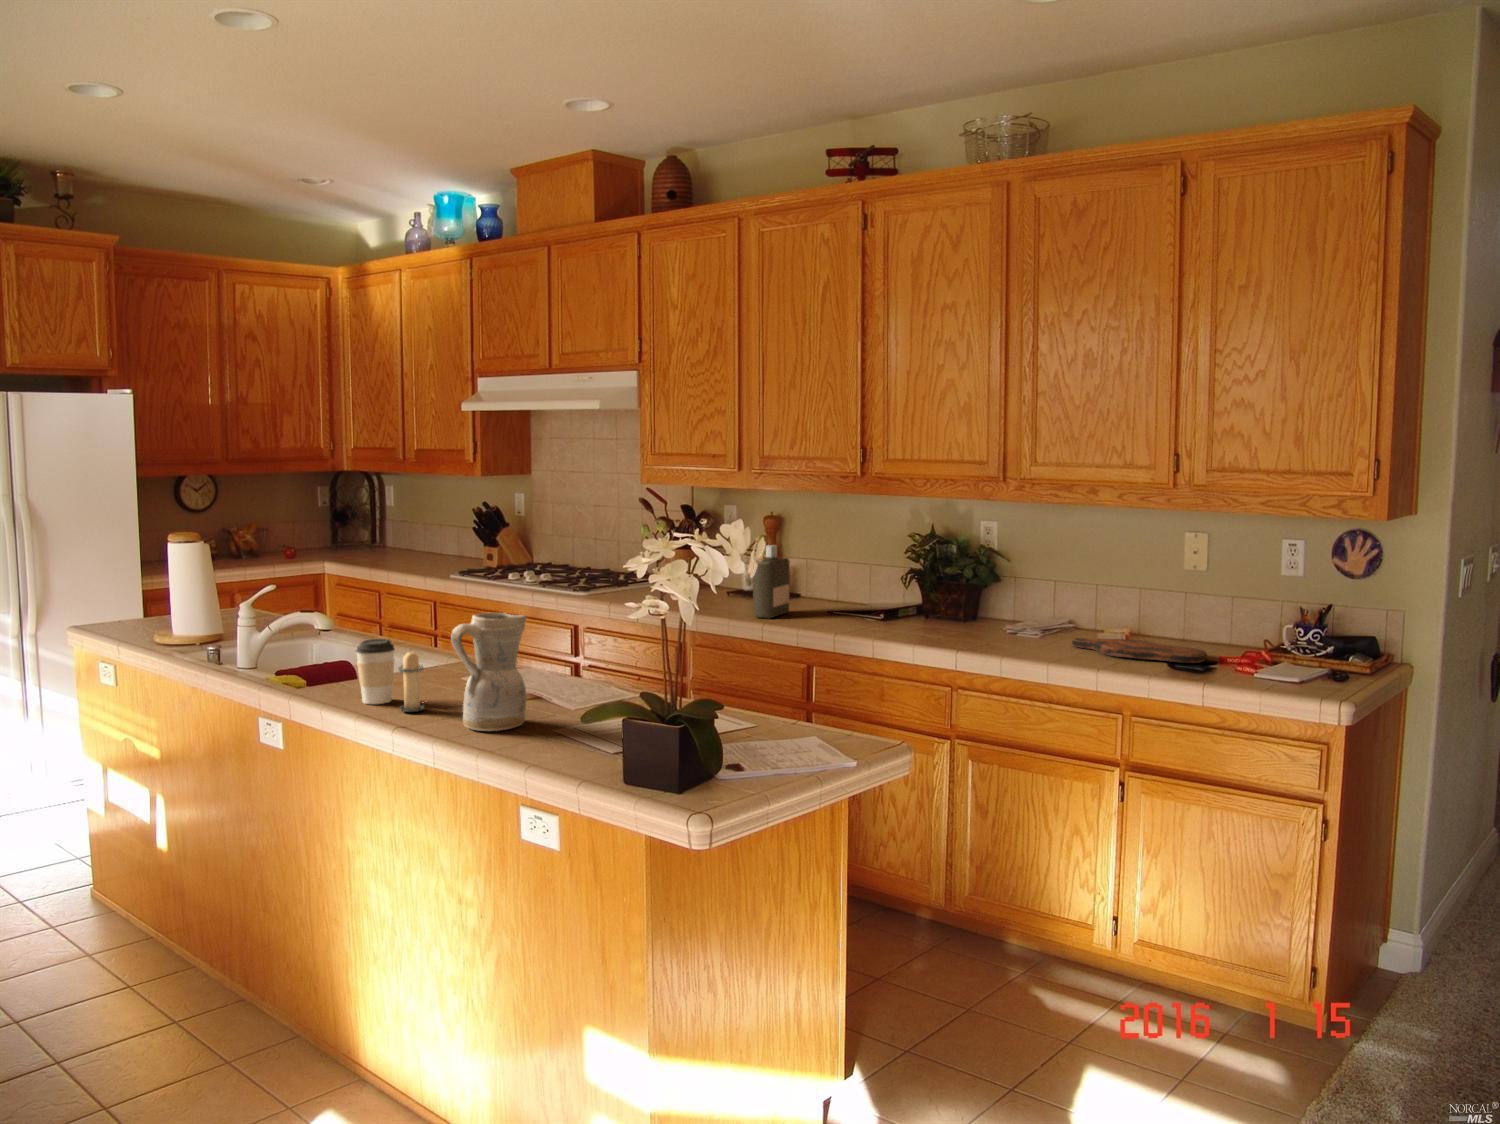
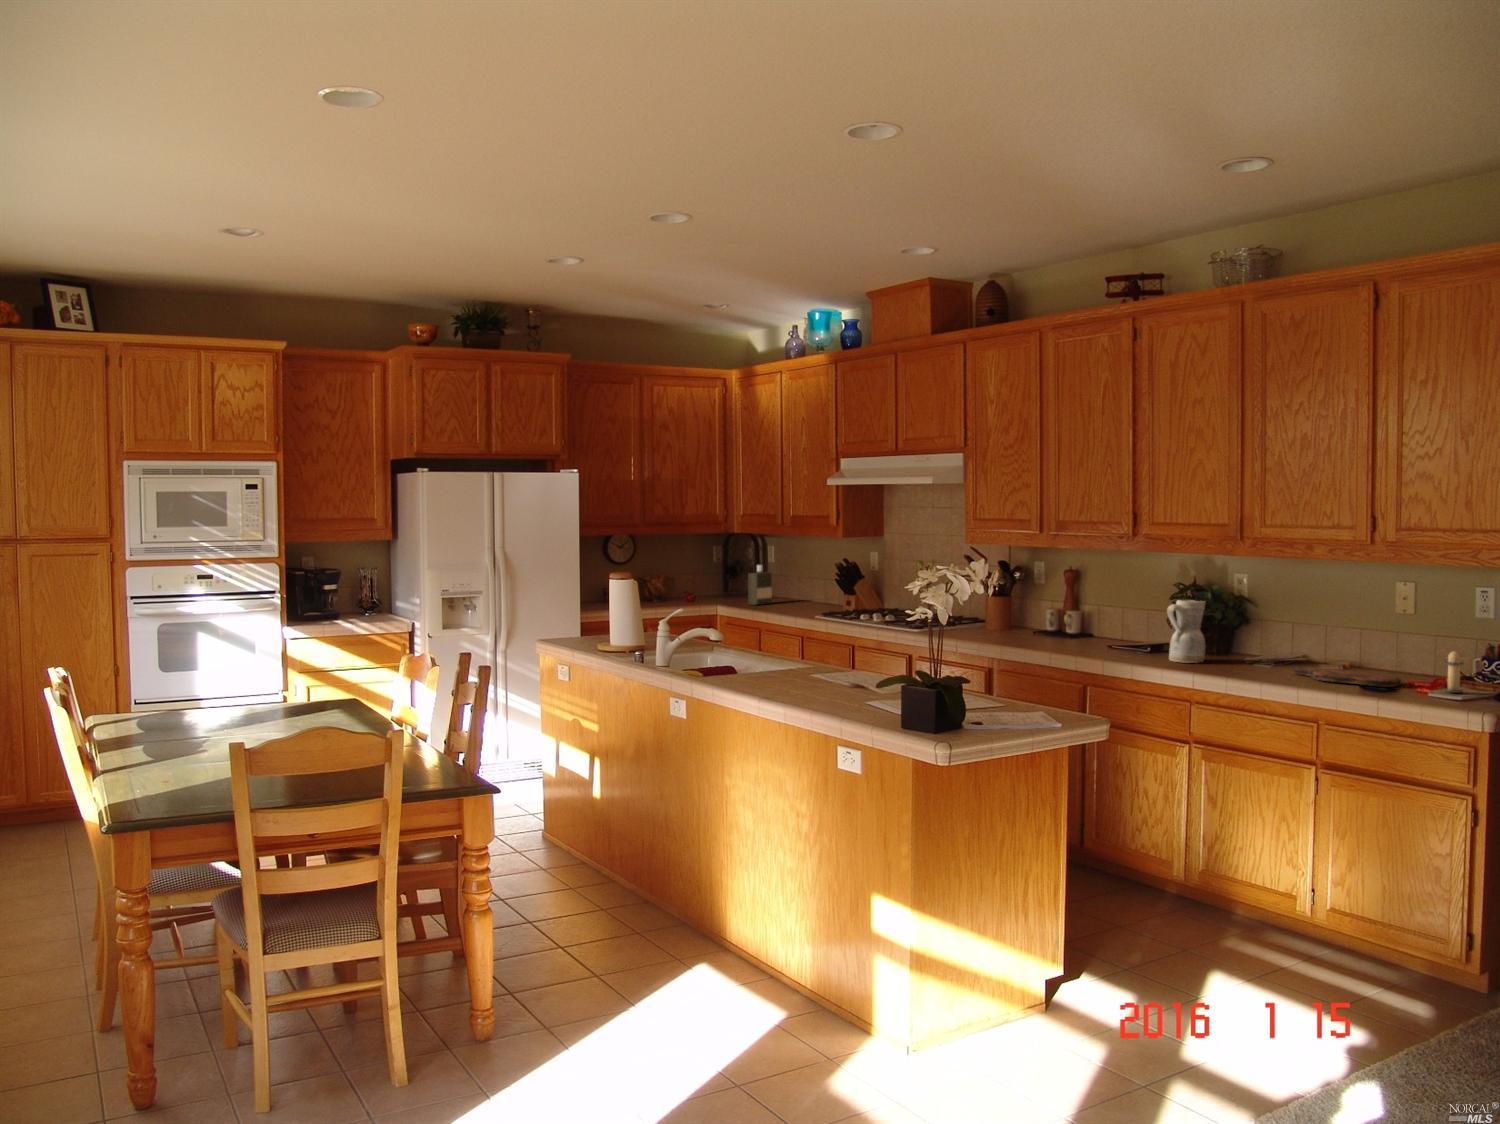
bottle: present [753,545,790,618] -> present [748,565,772,605]
ceramic pitcher: present [451,613,526,731] -> present [1167,600,1206,663]
coffee cup: present [356,639,395,704] -> none [744,644,769,687]
candle: present [398,651,424,712] -> present [1445,651,1463,693]

